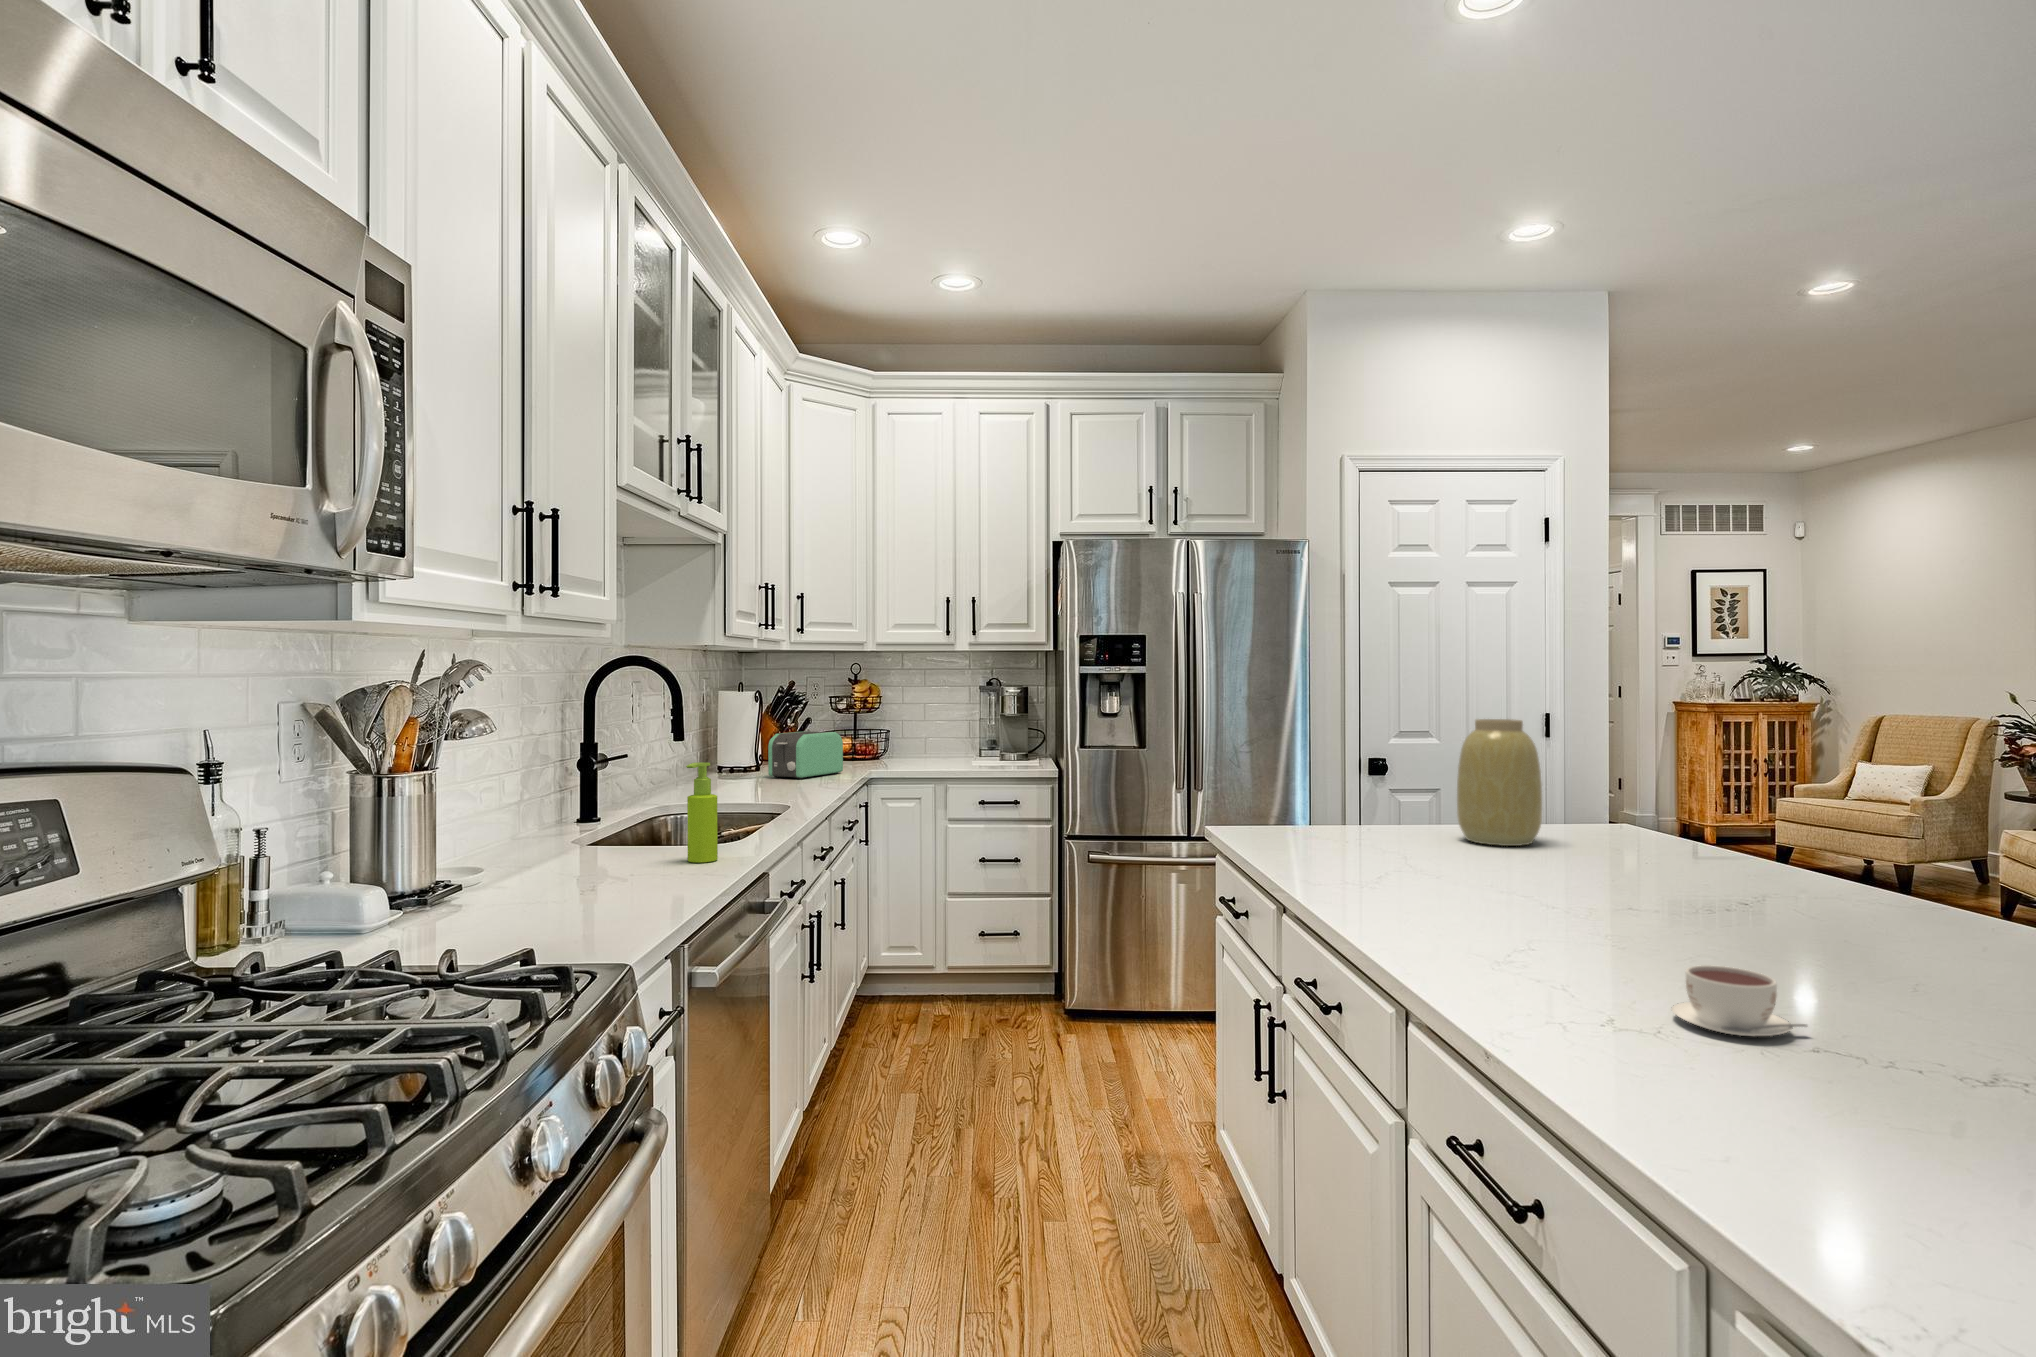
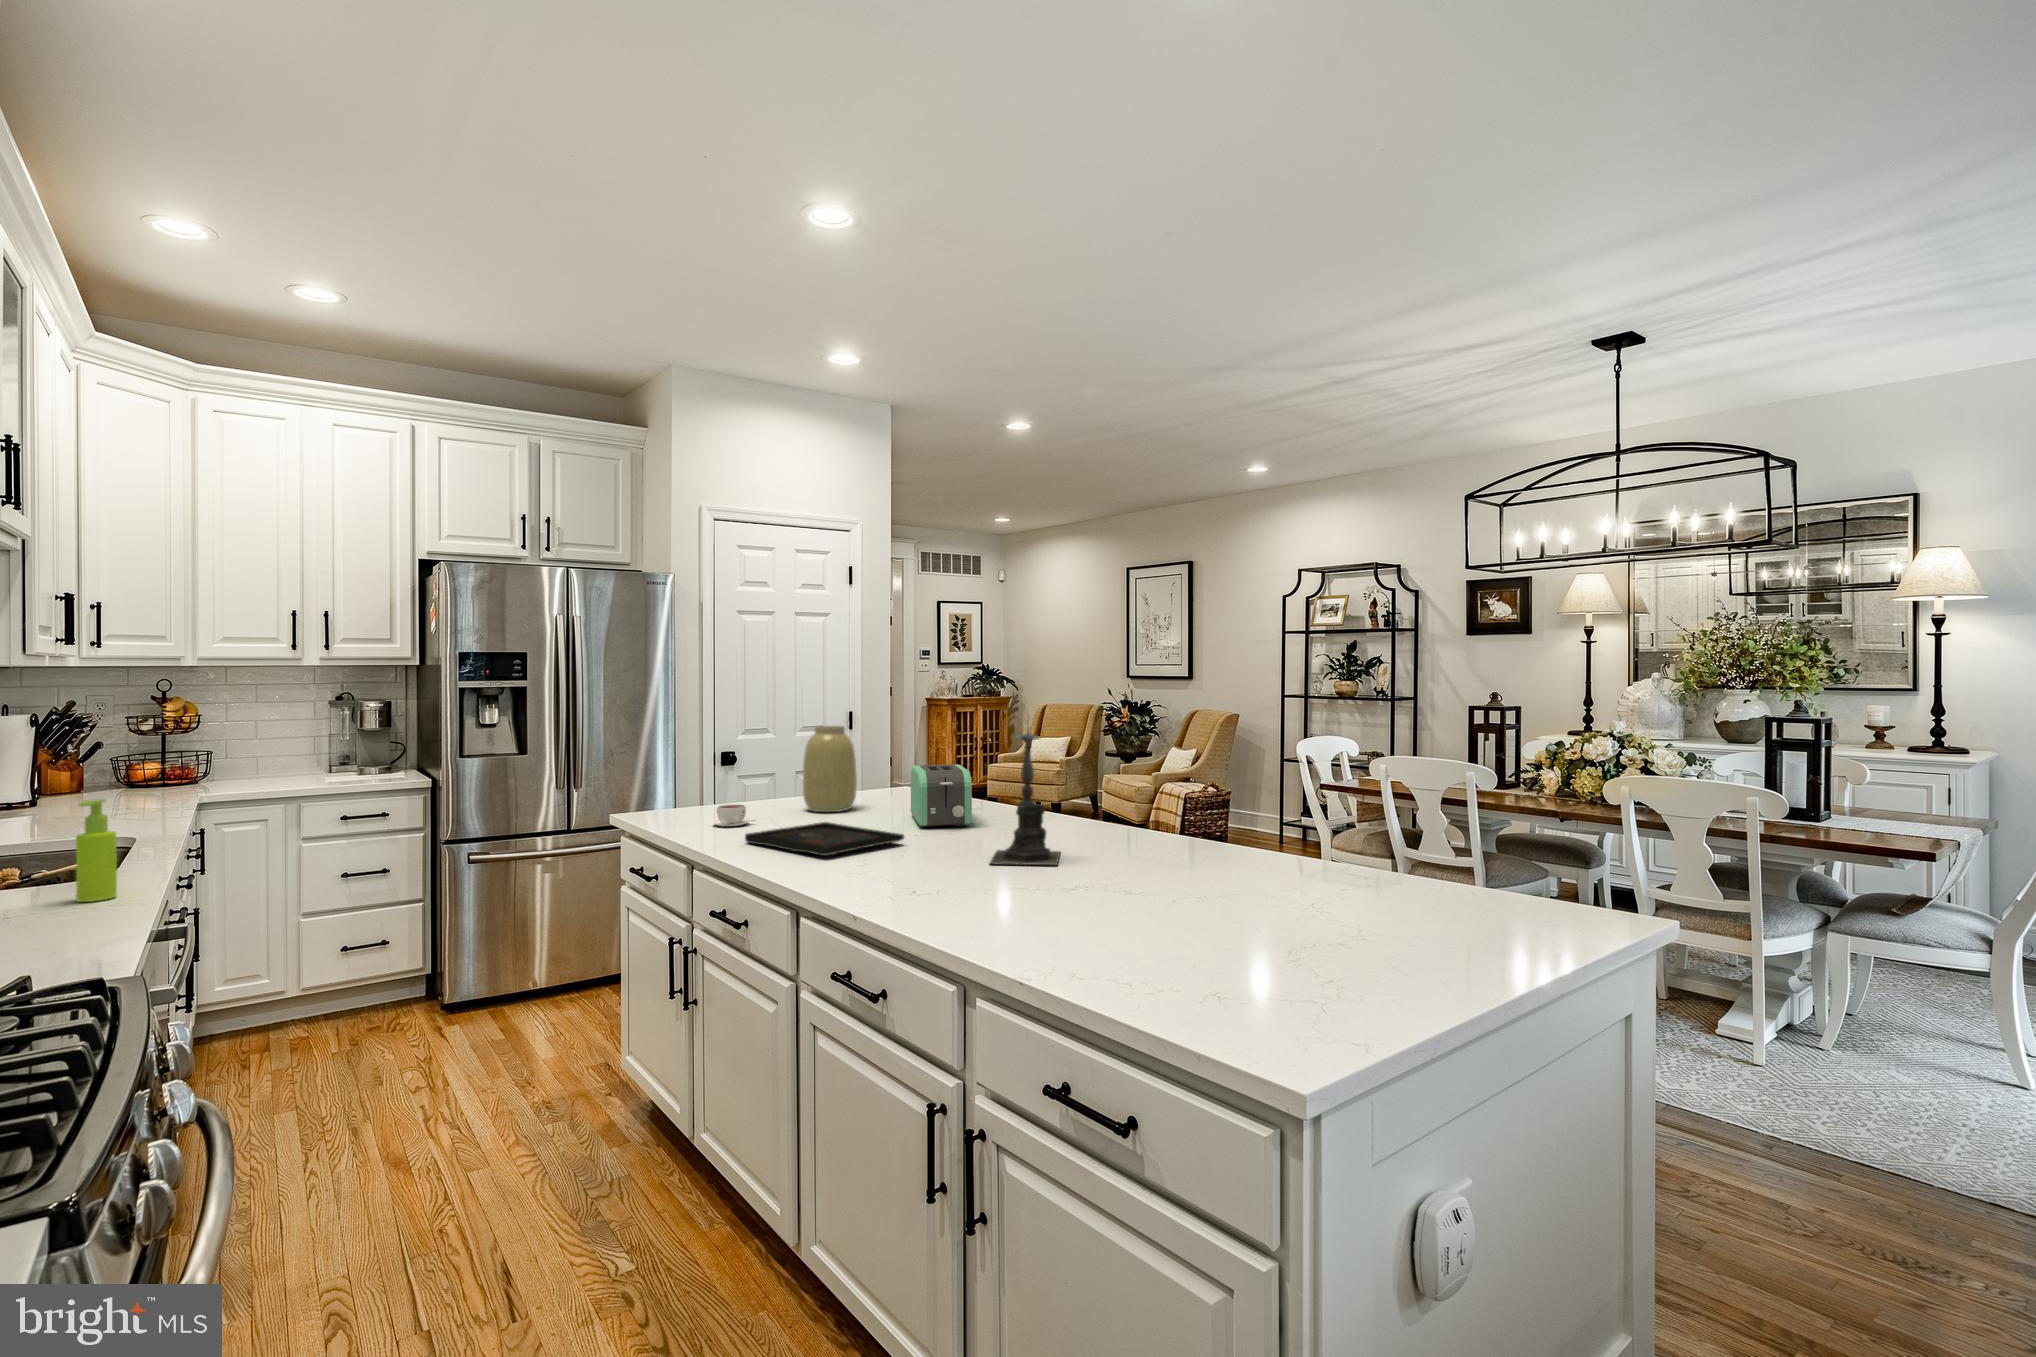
candle holder: none [1800,696,1977,1003] -> present [990,716,1060,865]
toaster: present [768,731,843,779] -> present [911,764,972,827]
tray: none [1357,860,1619,915] -> present [745,822,904,856]
coffee cup: present [1672,965,1807,1036] -> present [712,804,755,826]

